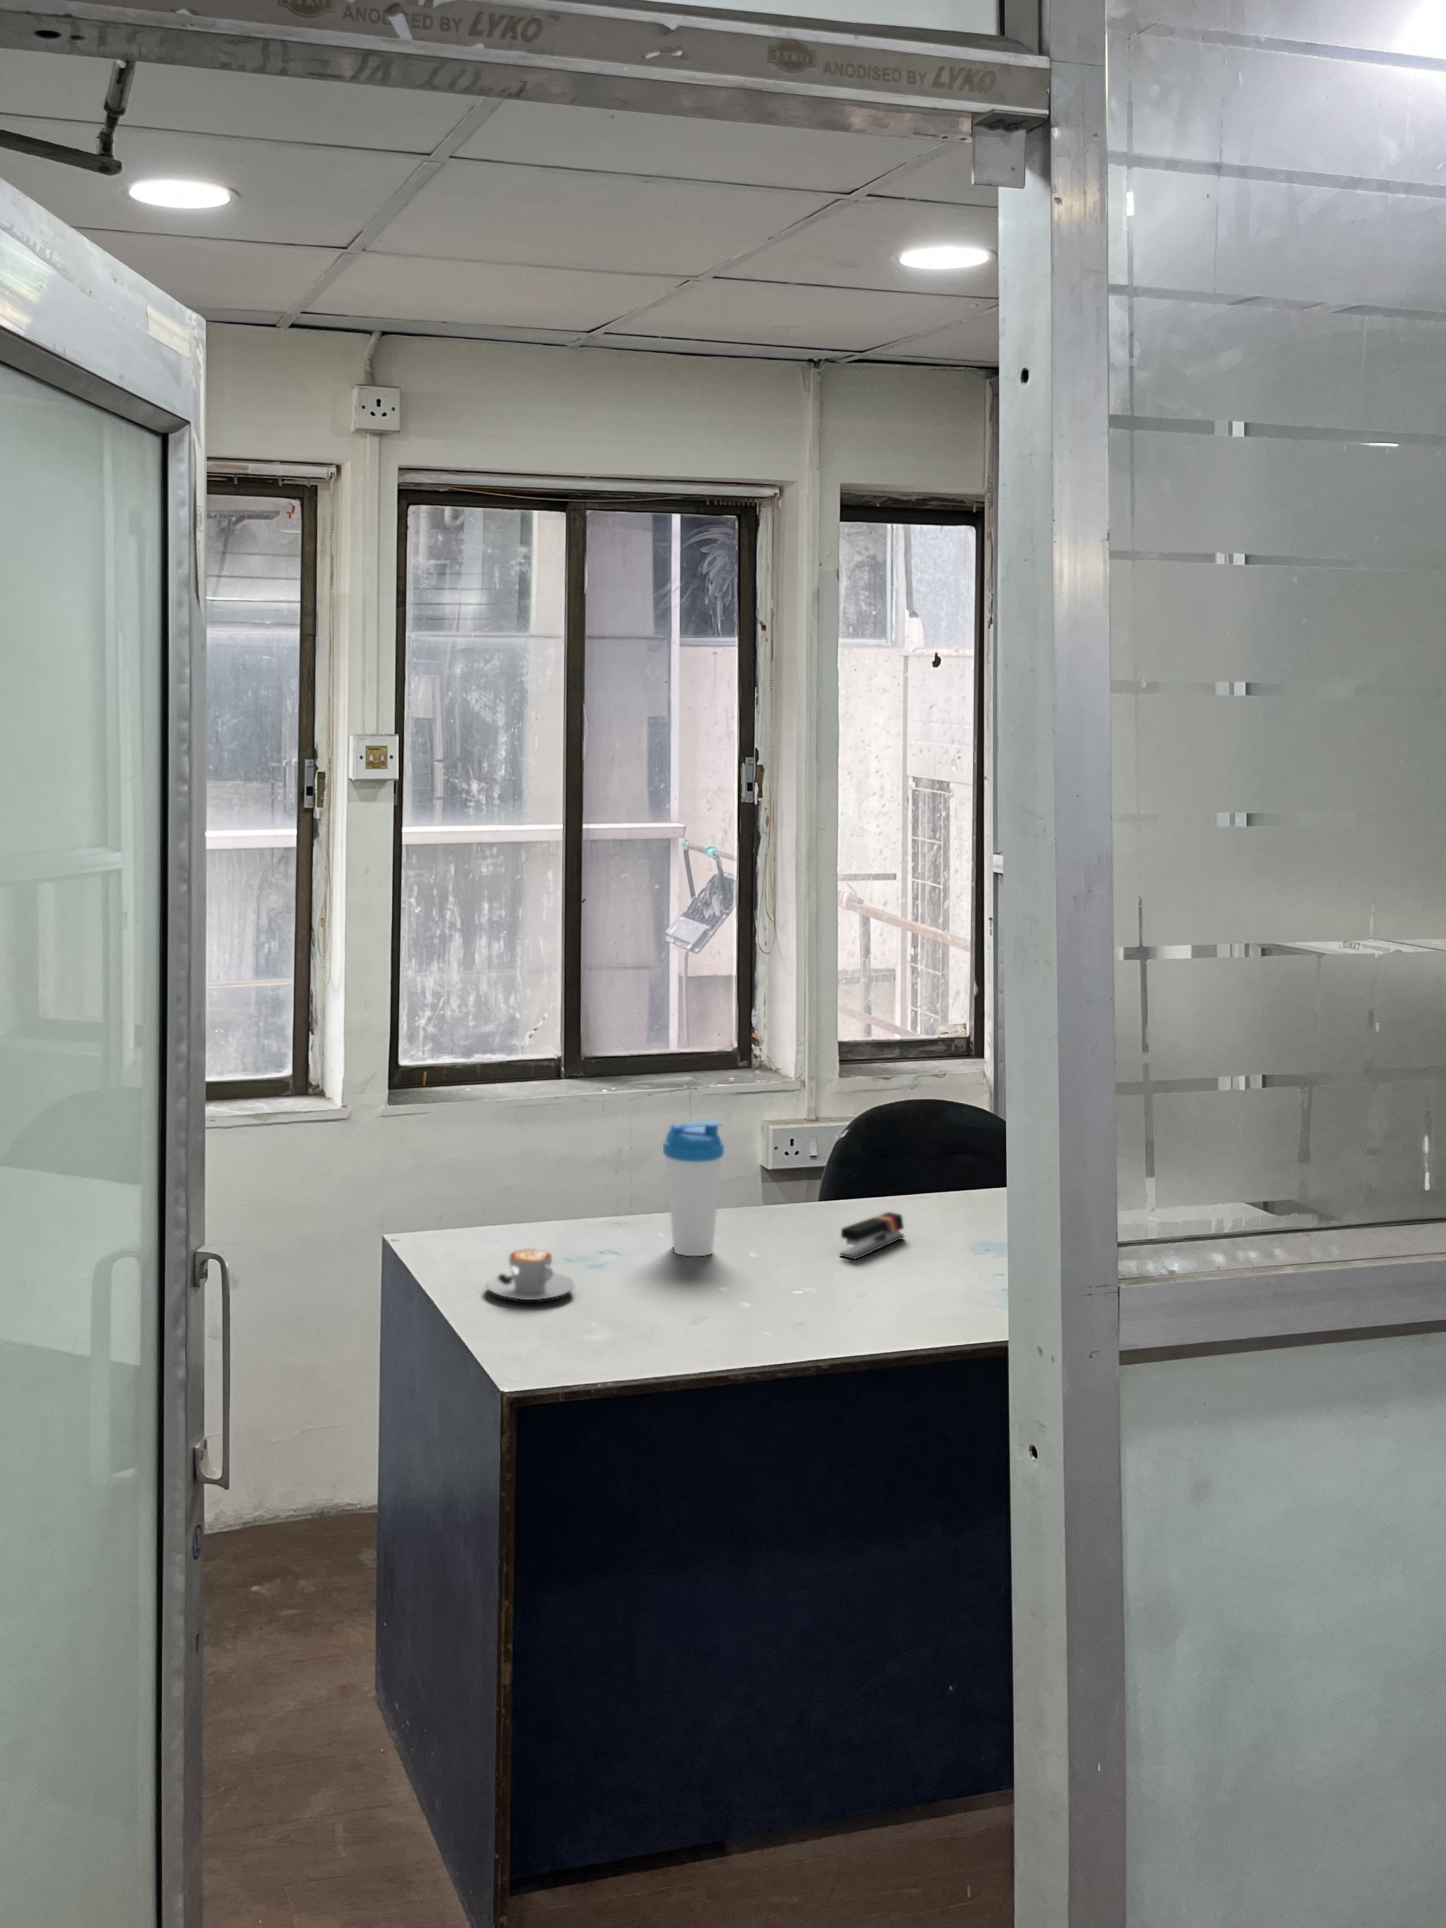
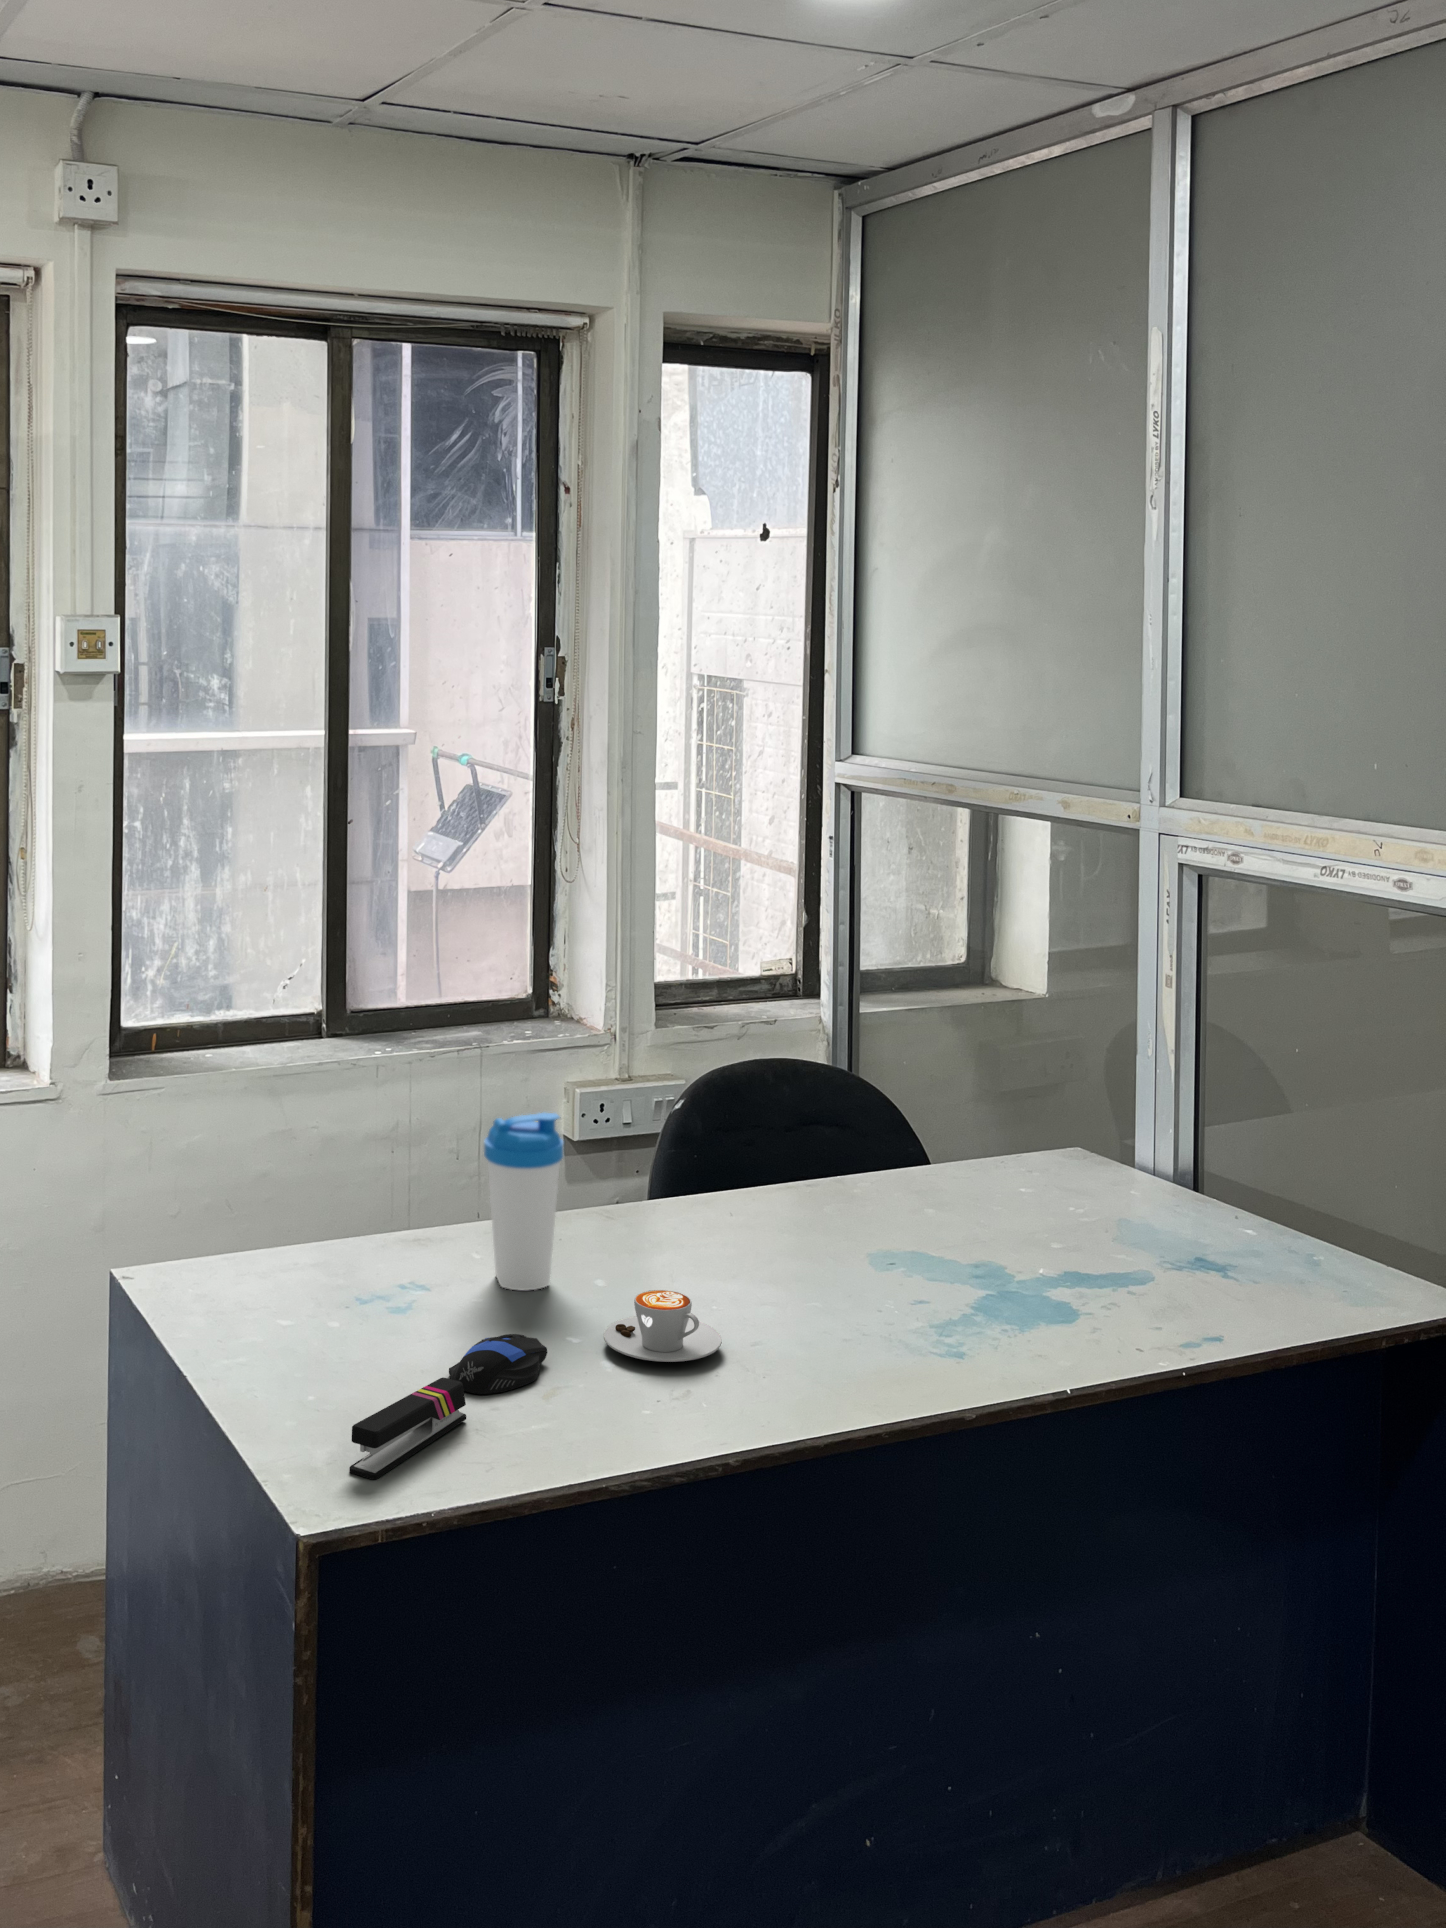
stapler: present [840,1212,904,1259] -> present [350,1378,466,1479]
coffee cup: present [486,1249,574,1300] -> present [604,1290,722,1362]
computer mouse: none [625,1278,700,1317] -> present [449,1334,547,1394]

